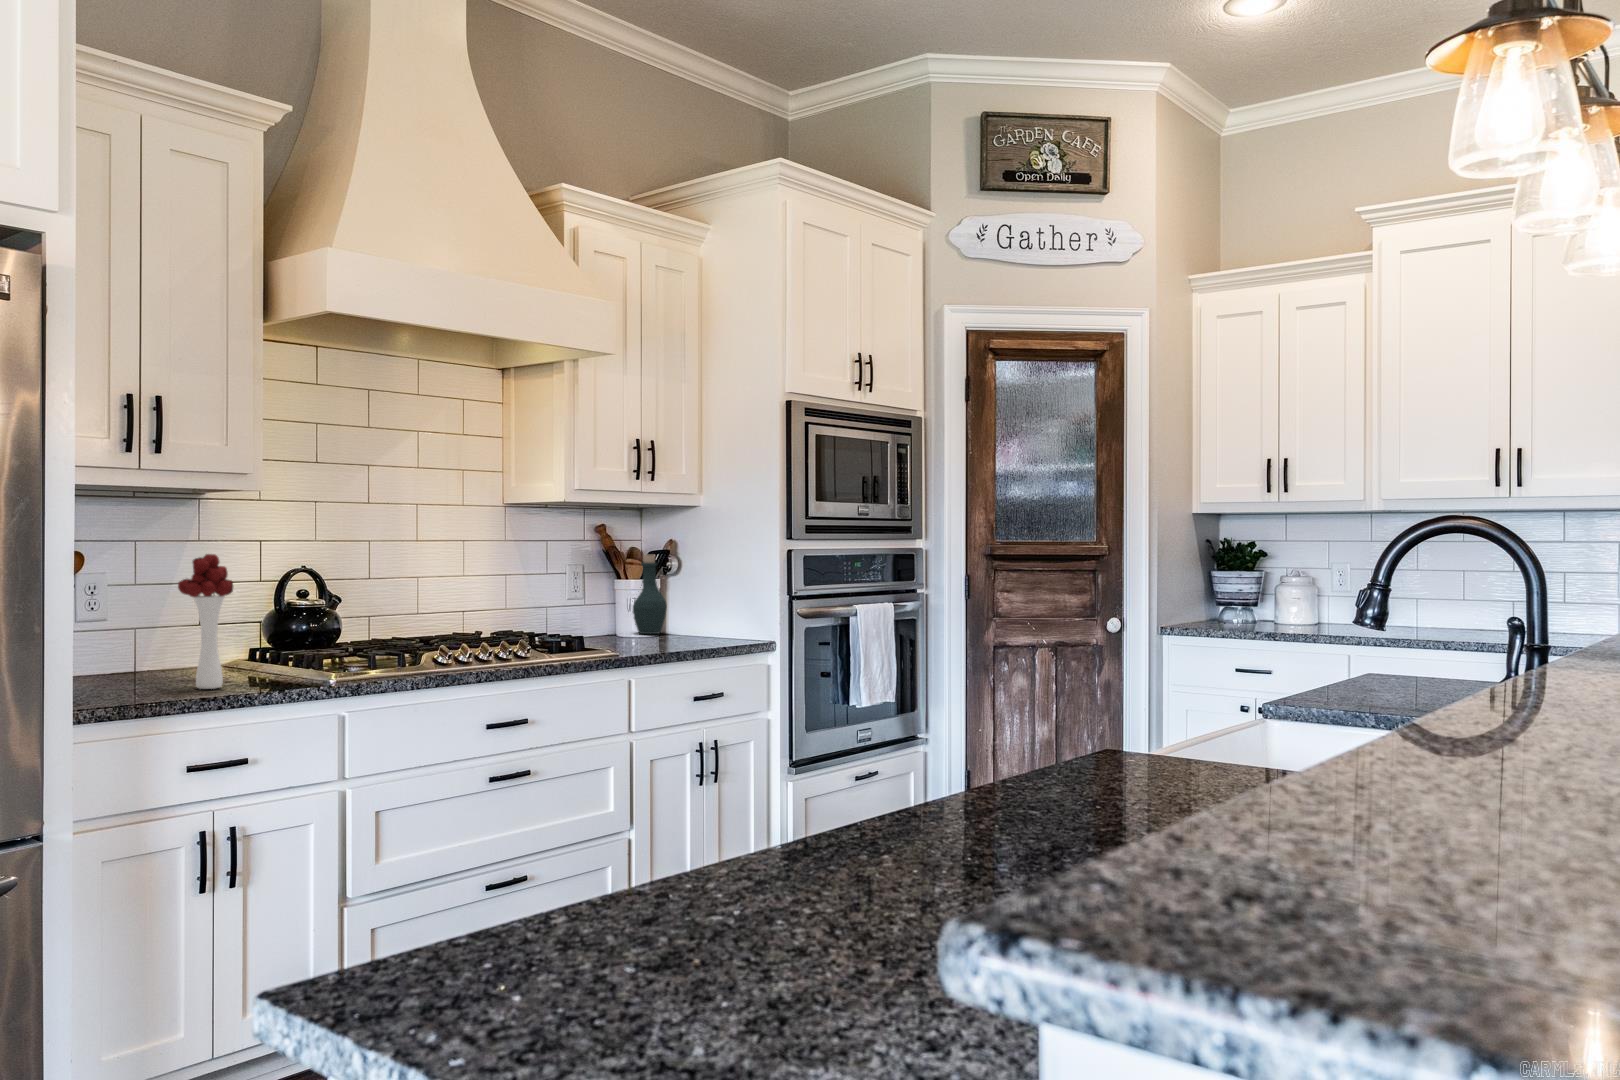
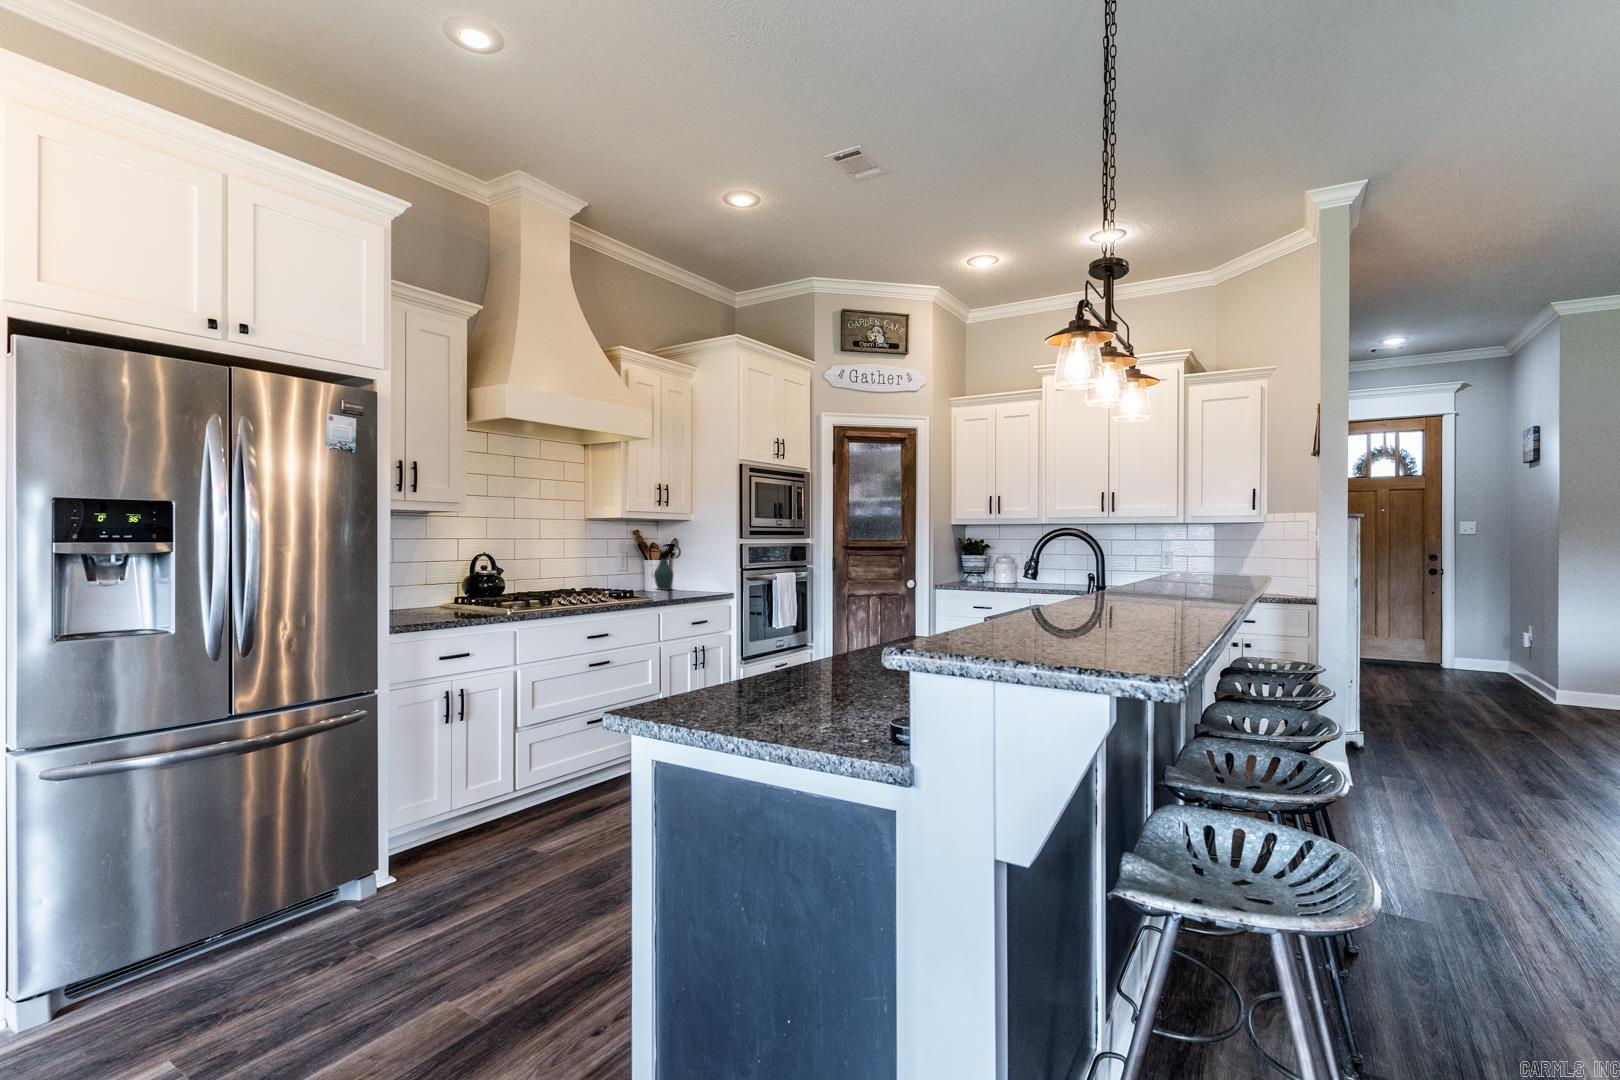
flower bouquet: present [178,554,233,689] -> none [432,546,460,617]

